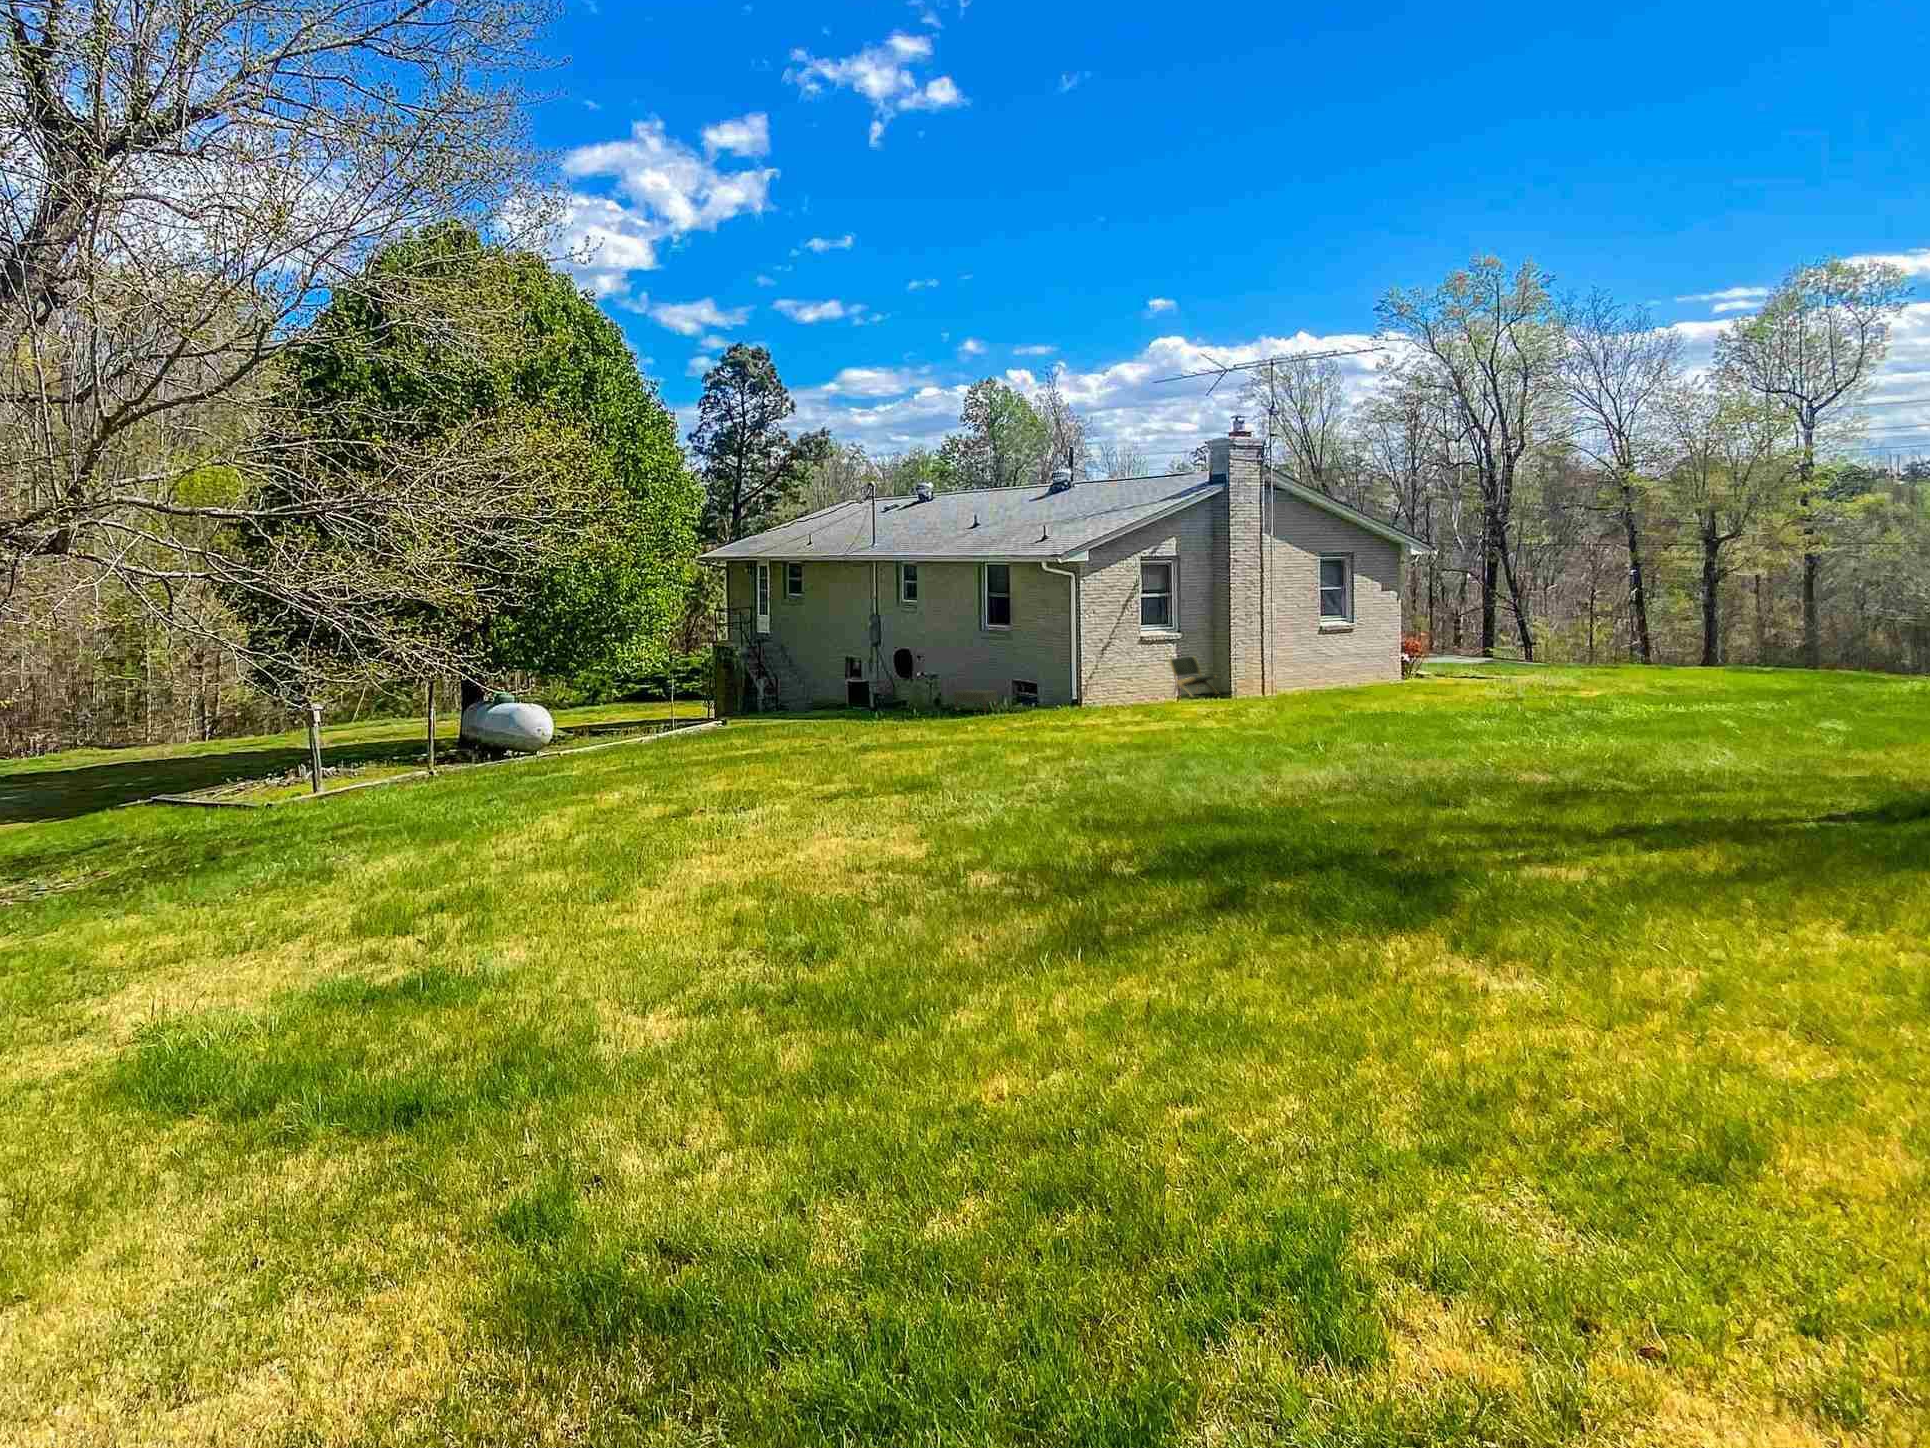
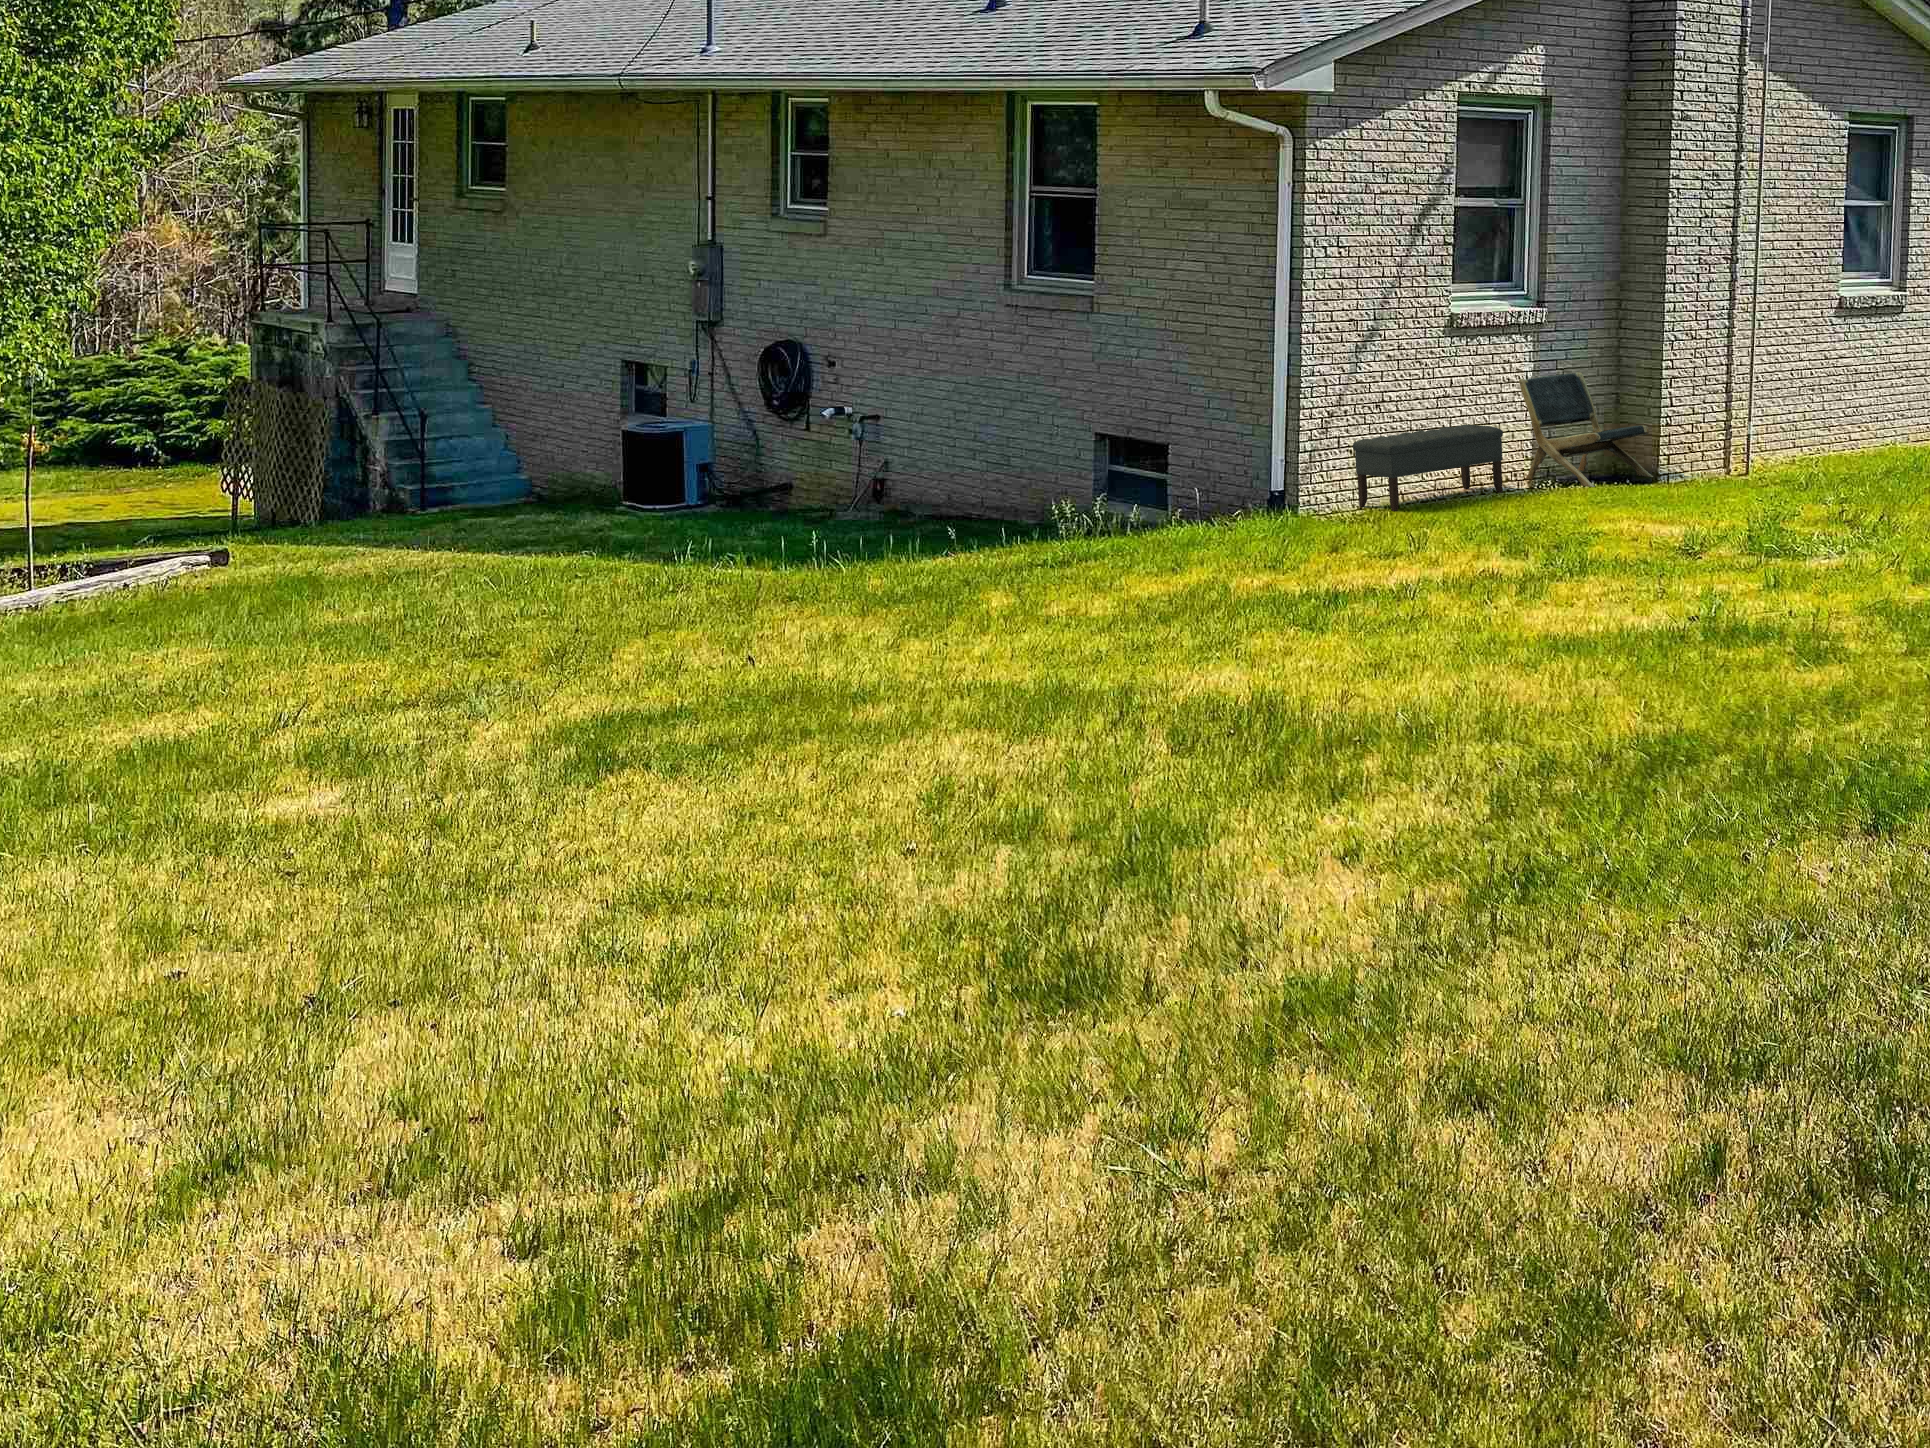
bench: present [954,690,998,711] -> present [1353,425,1503,511]

